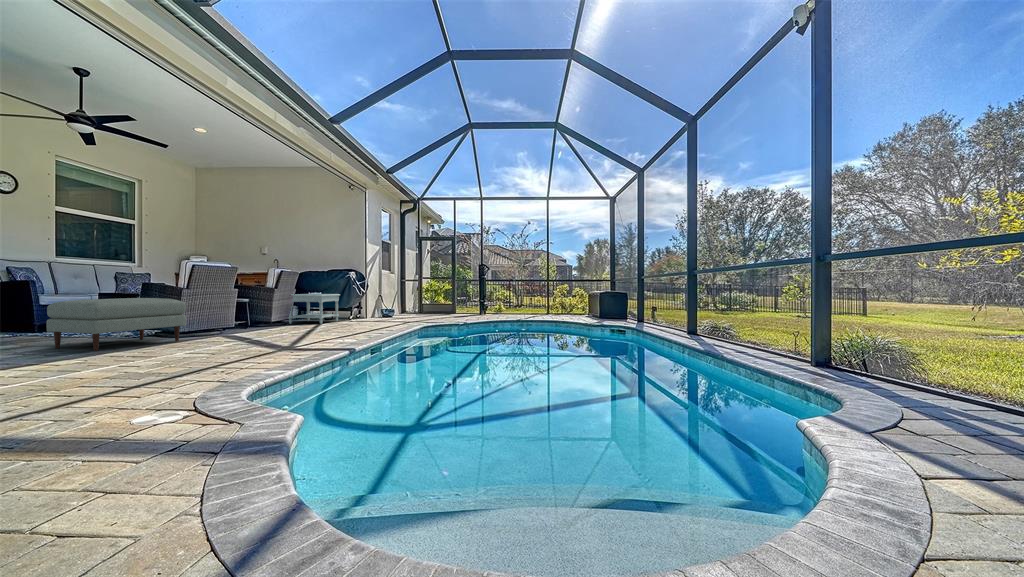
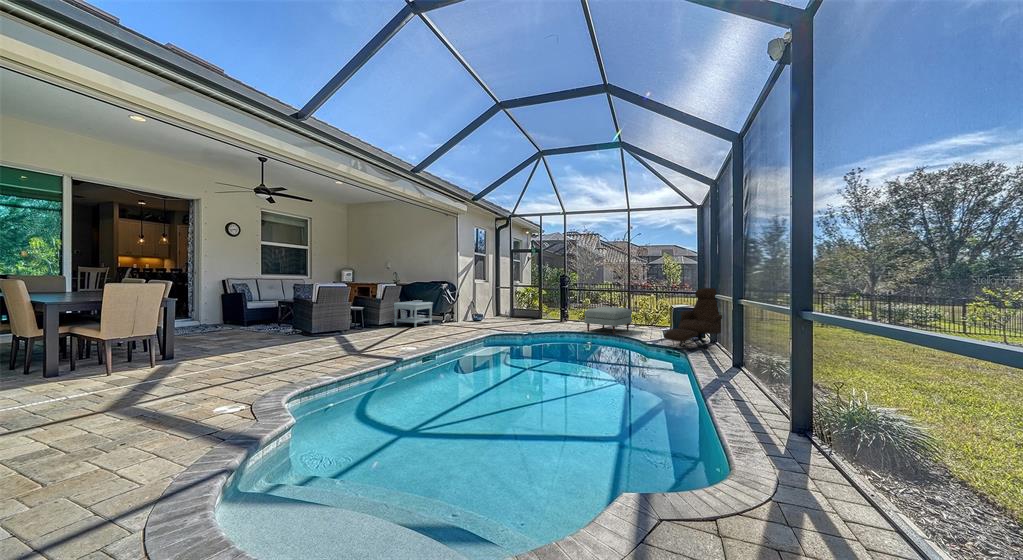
lounge chair: none [614,269,667,327] -> present [664,288,722,350]
ottoman: present [47,298,186,351] -> present [584,307,632,334]

